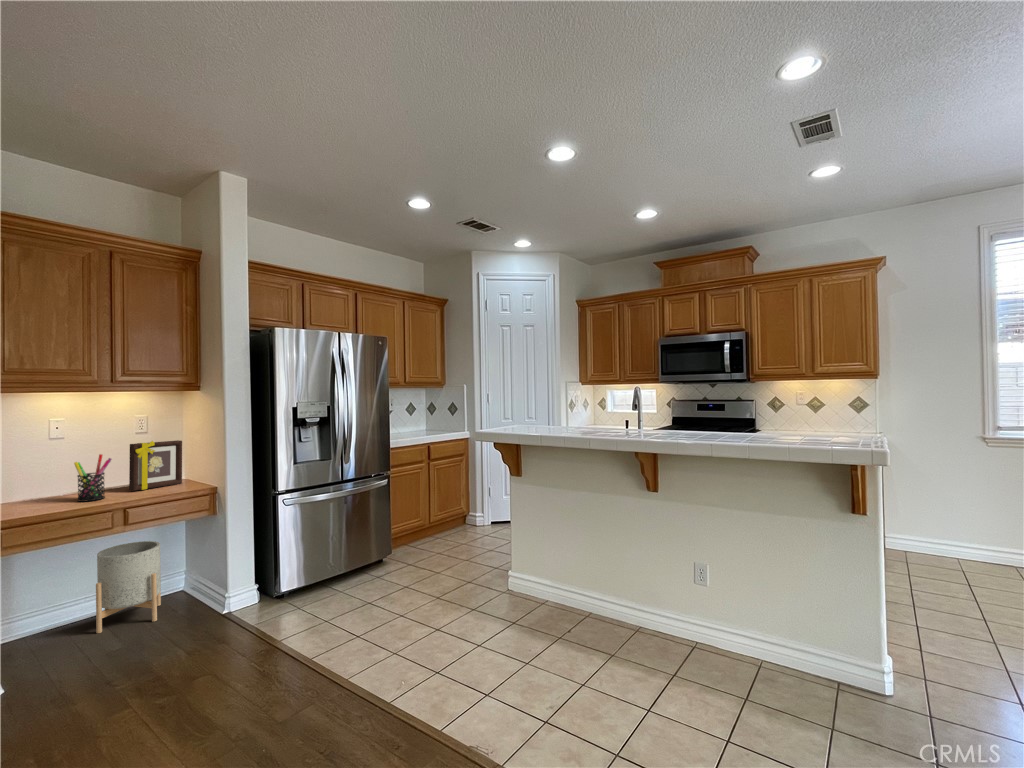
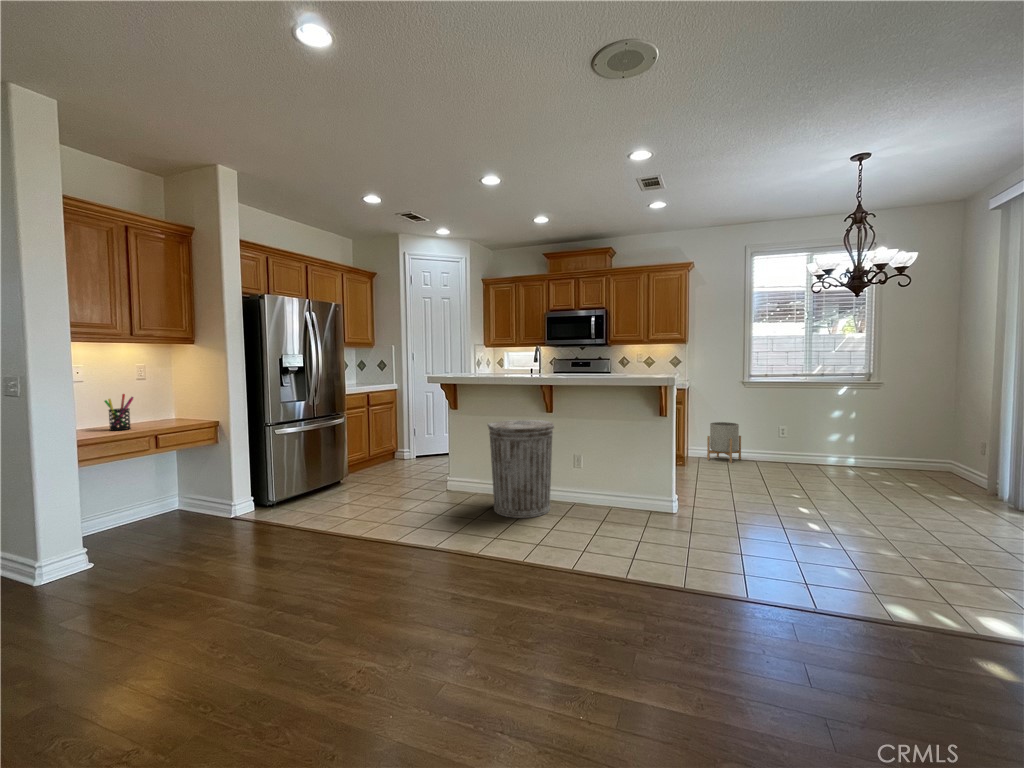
picture frame: present [129,440,182,490] -> none [142,384,181,424]
trash can: none [551,501,658,673] -> present [488,420,554,518]
planter: present [96,541,161,633] -> present [707,422,741,463]

